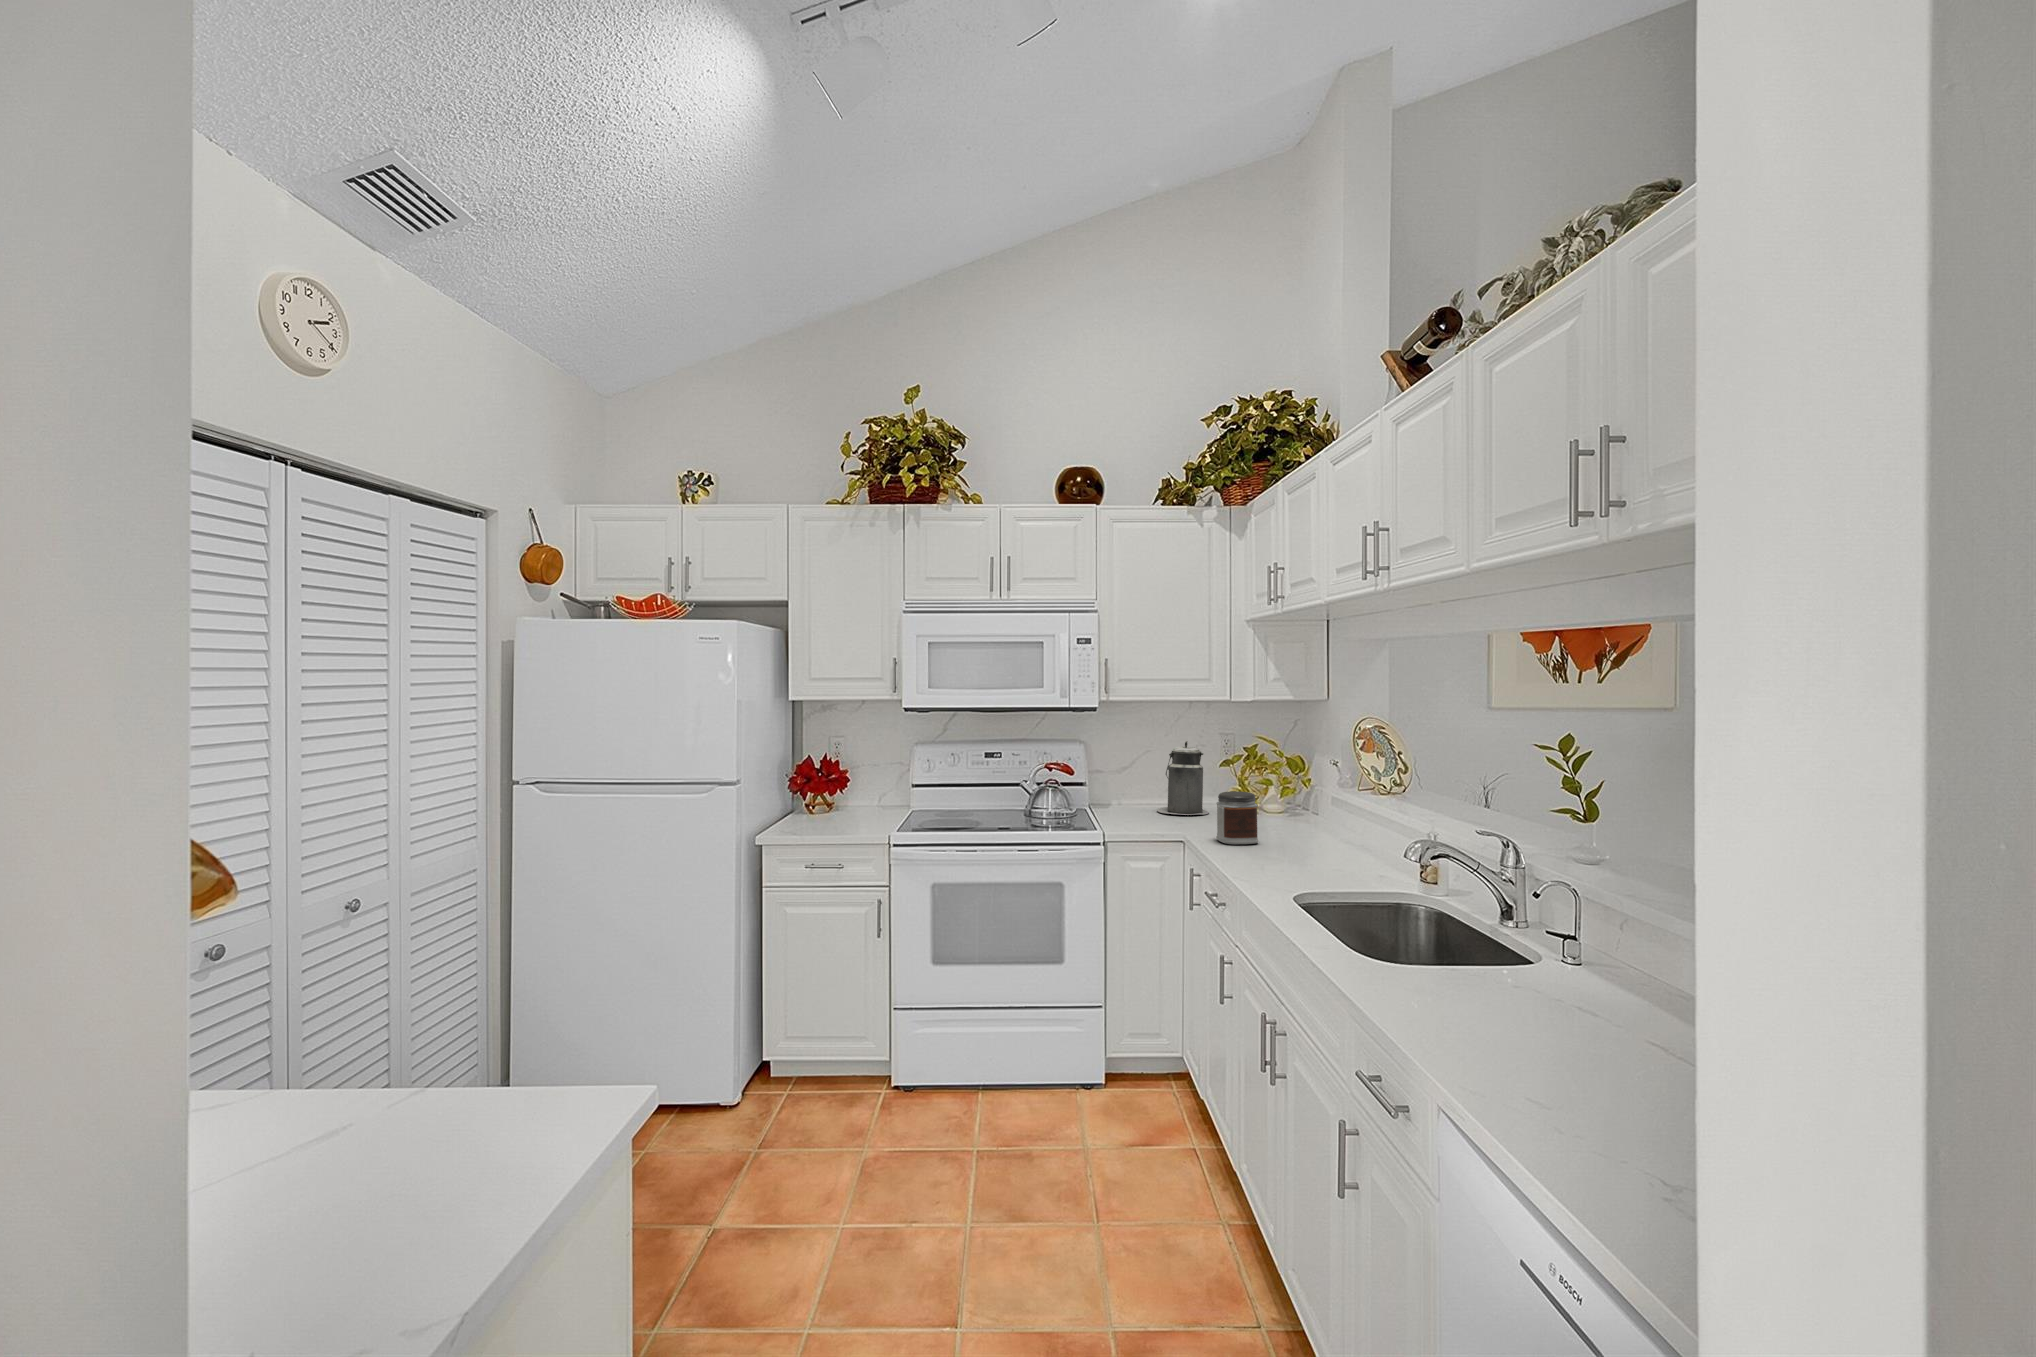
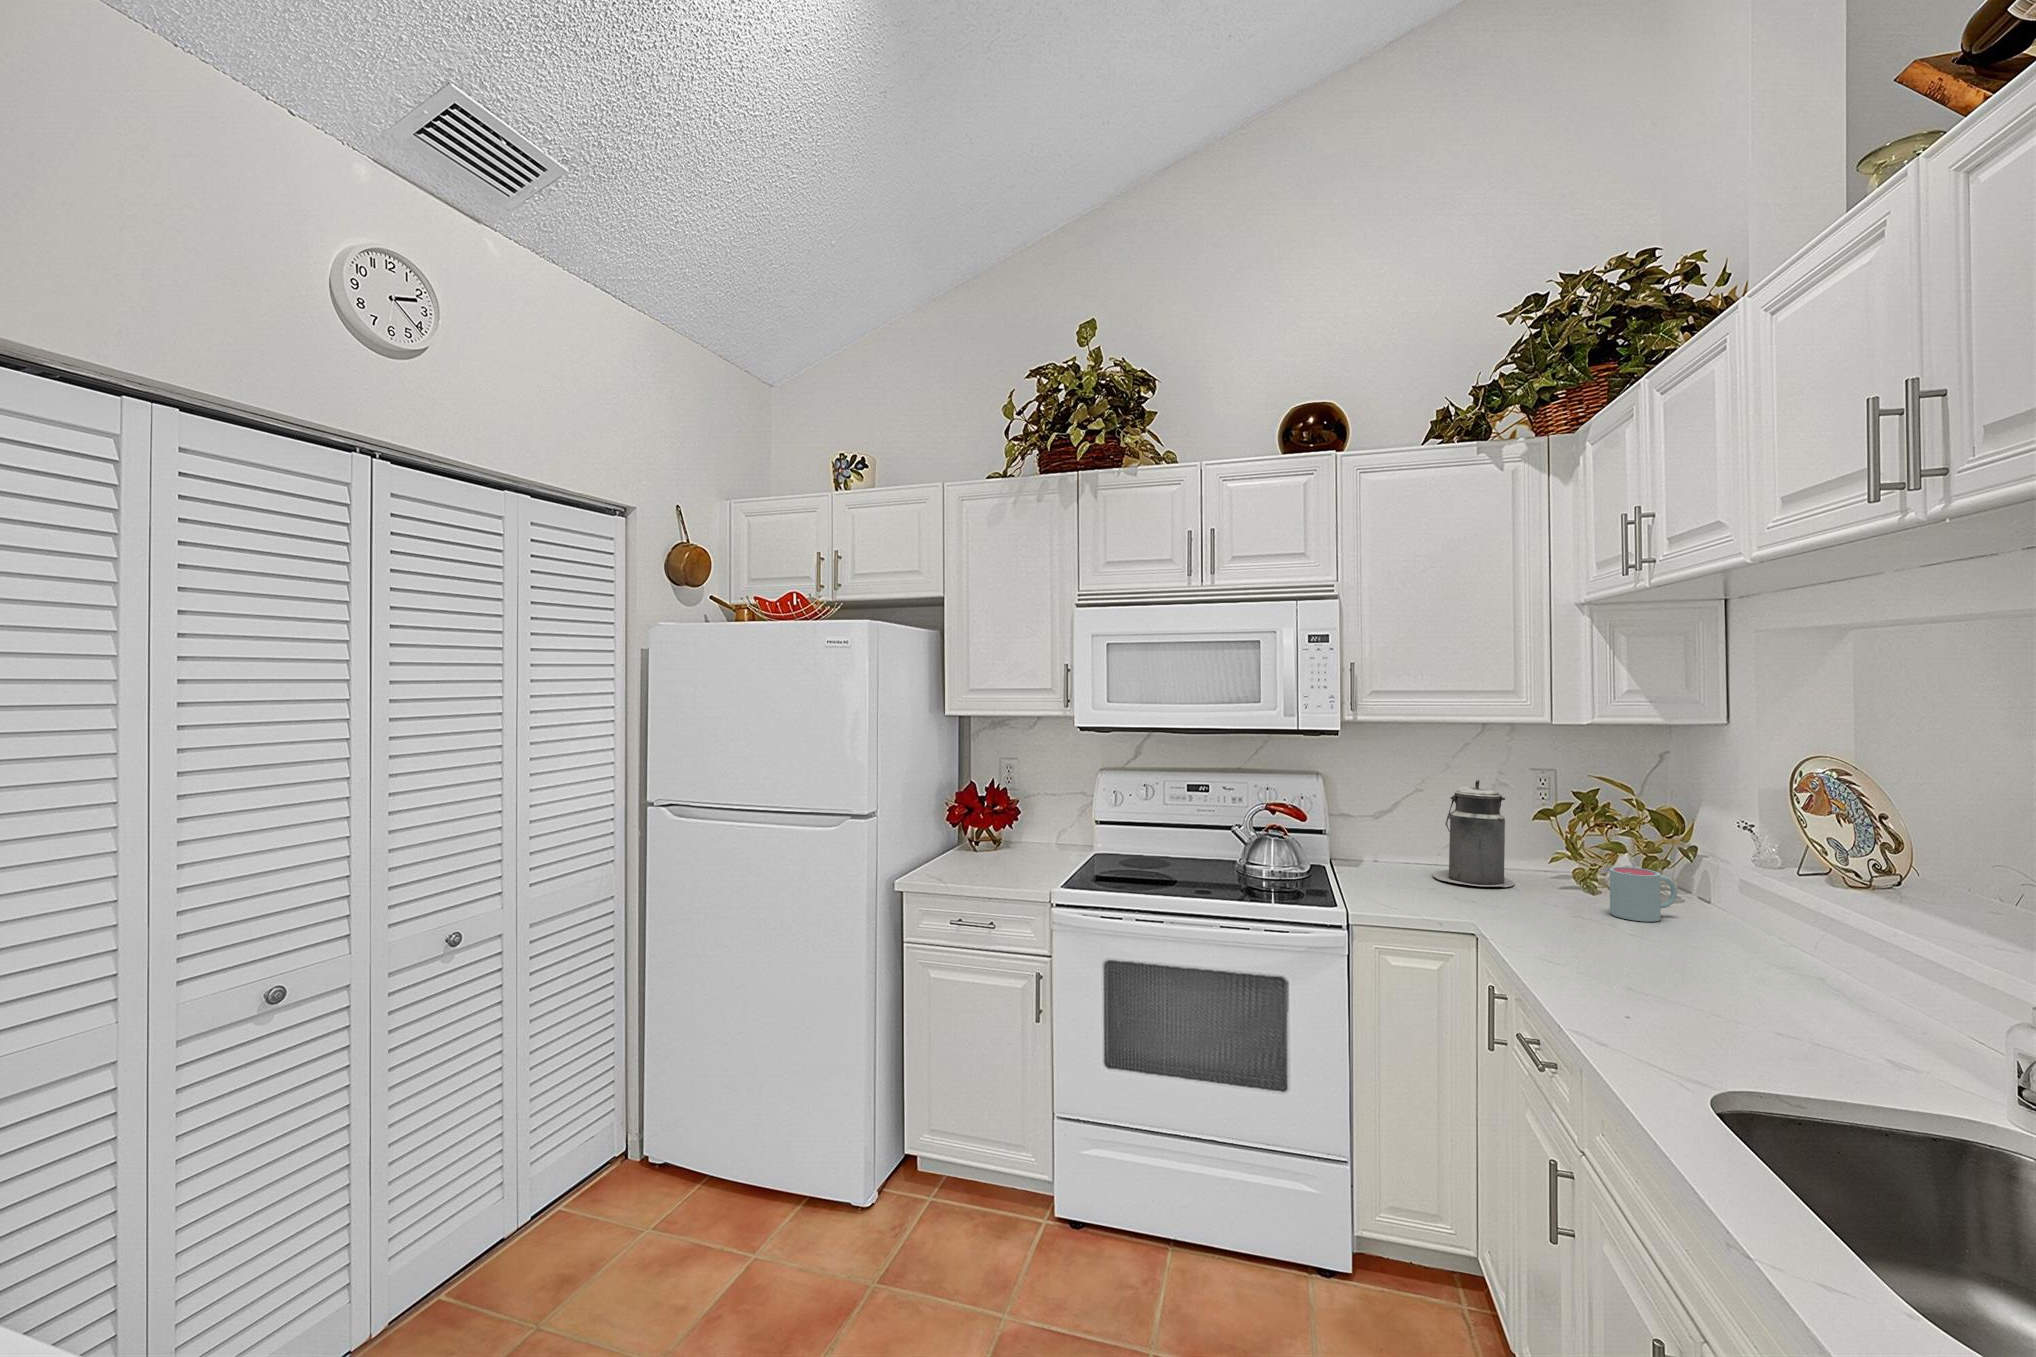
jar: present [1216,791,1258,844] -> none [1531,866,1608,954]
mug: none [1263,794,1301,827] -> present [1610,867,1677,922]

